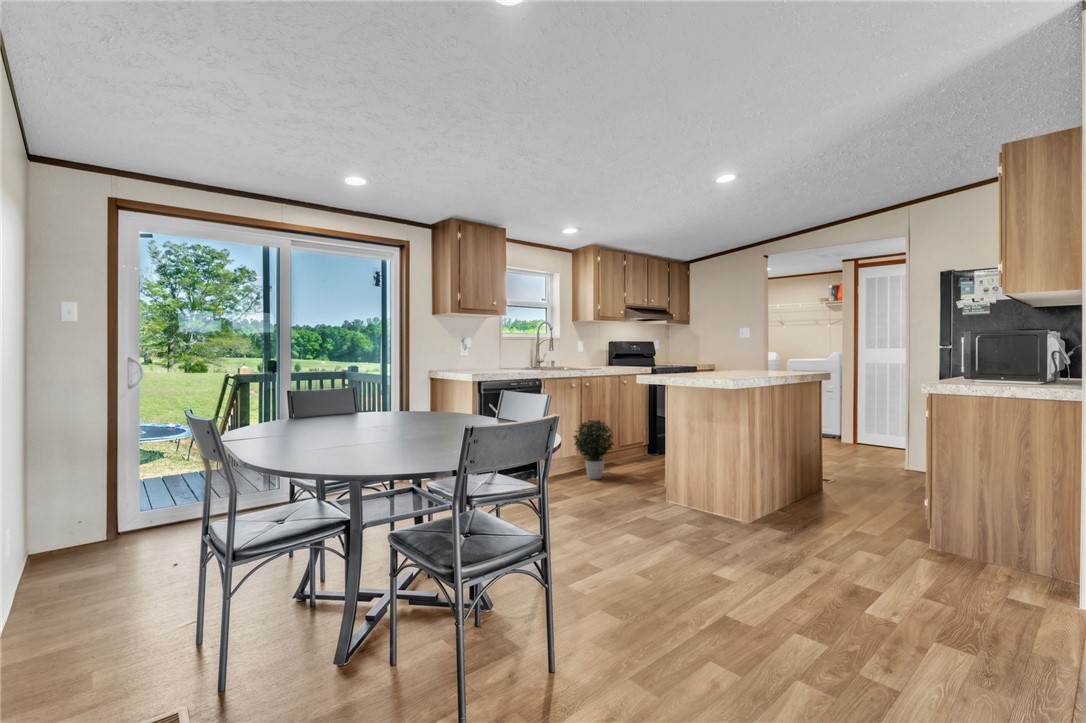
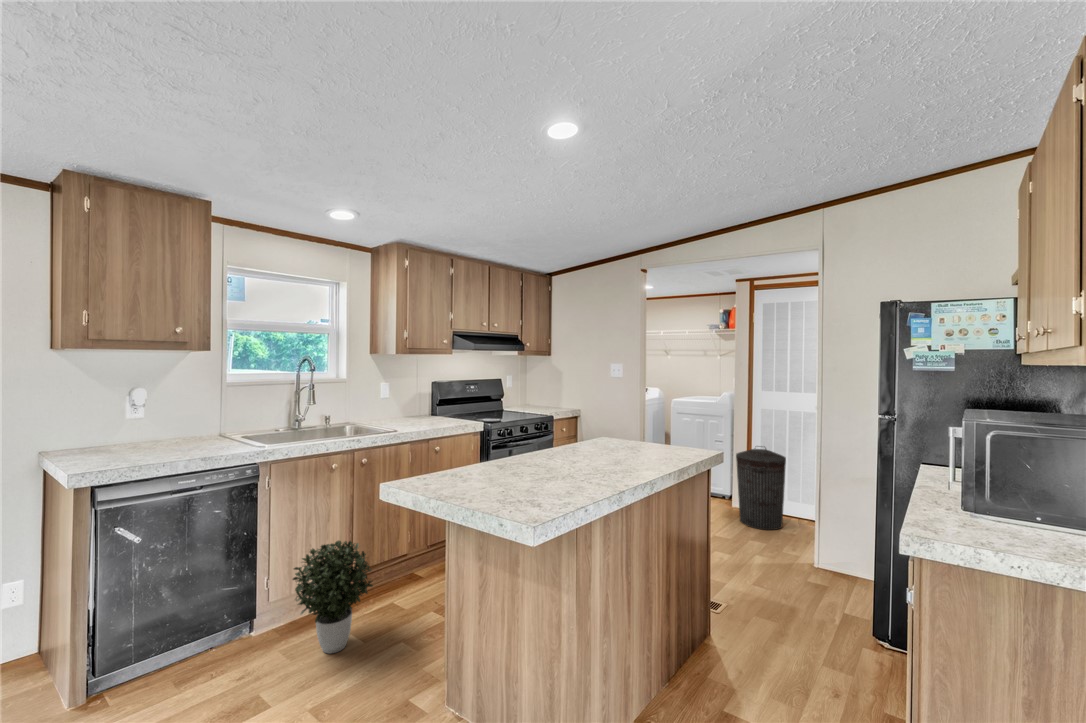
trash can: none [843,389,884,451] -> present [736,448,786,530]

